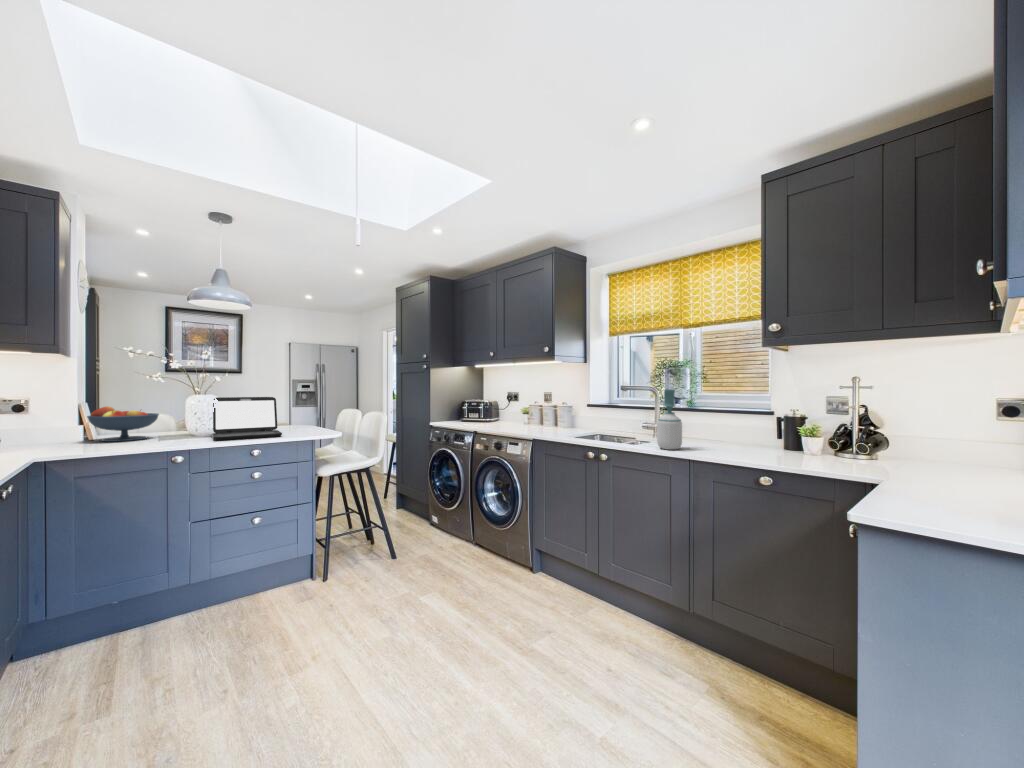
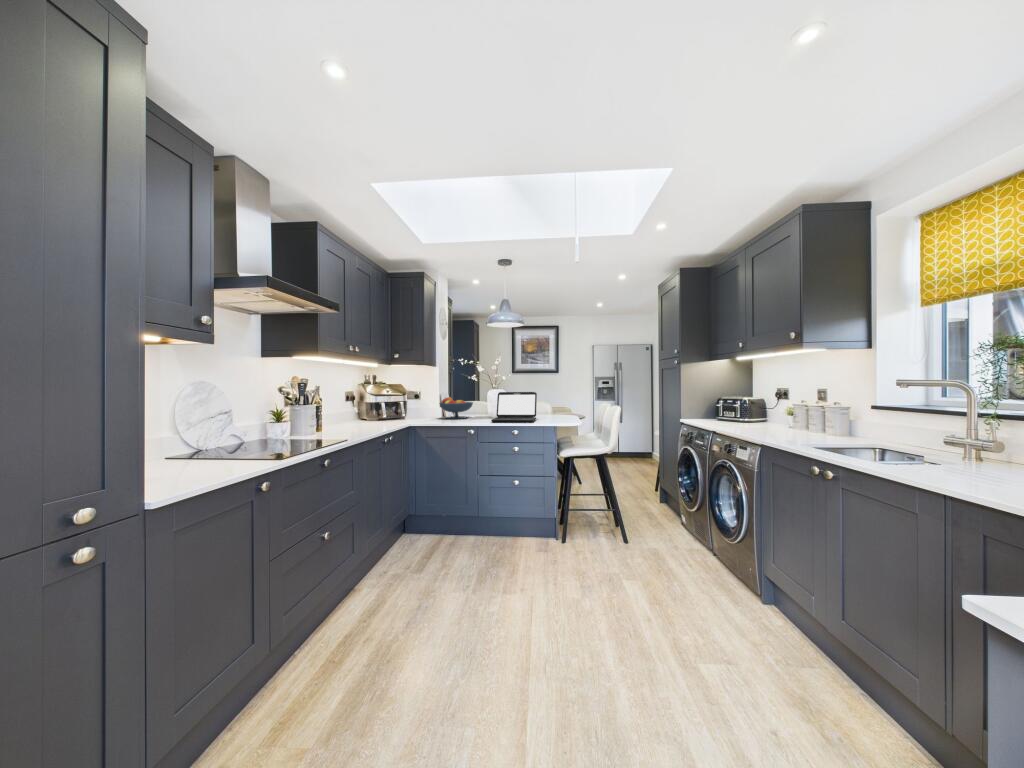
soap bottle: present [657,389,682,450] -> none [927,385,984,483]

